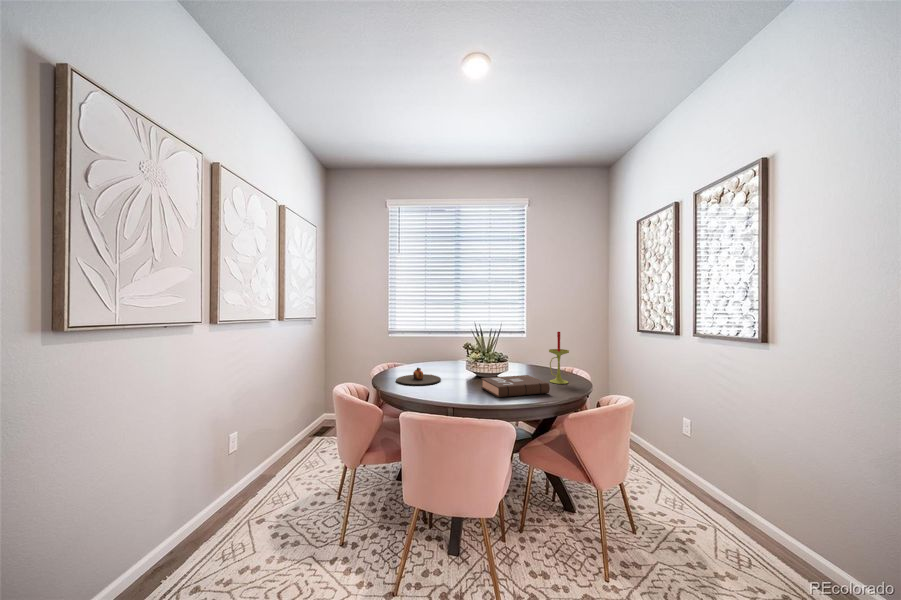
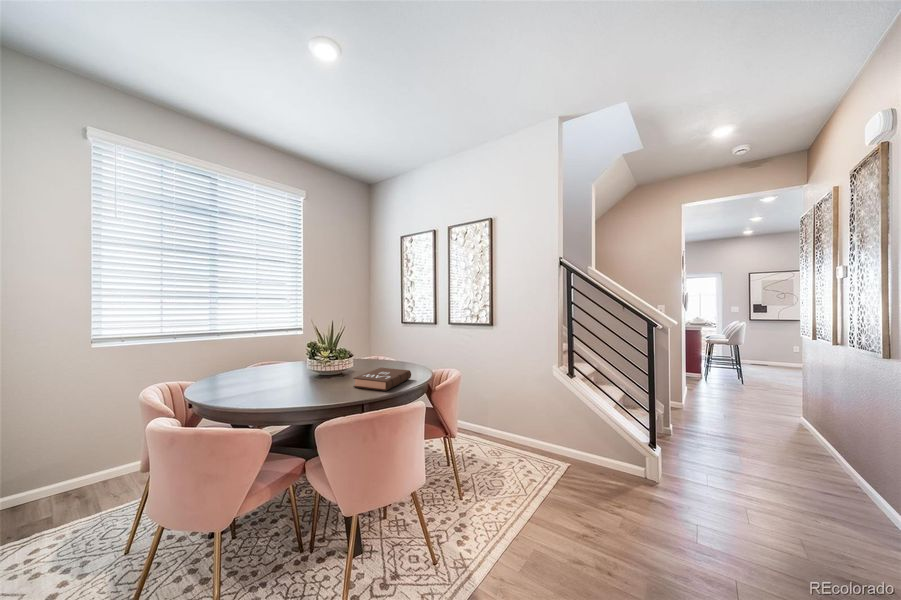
candle: present [549,332,569,384] -> none [387,326,404,371]
plate: present [396,368,441,385] -> none [239,381,300,404]

